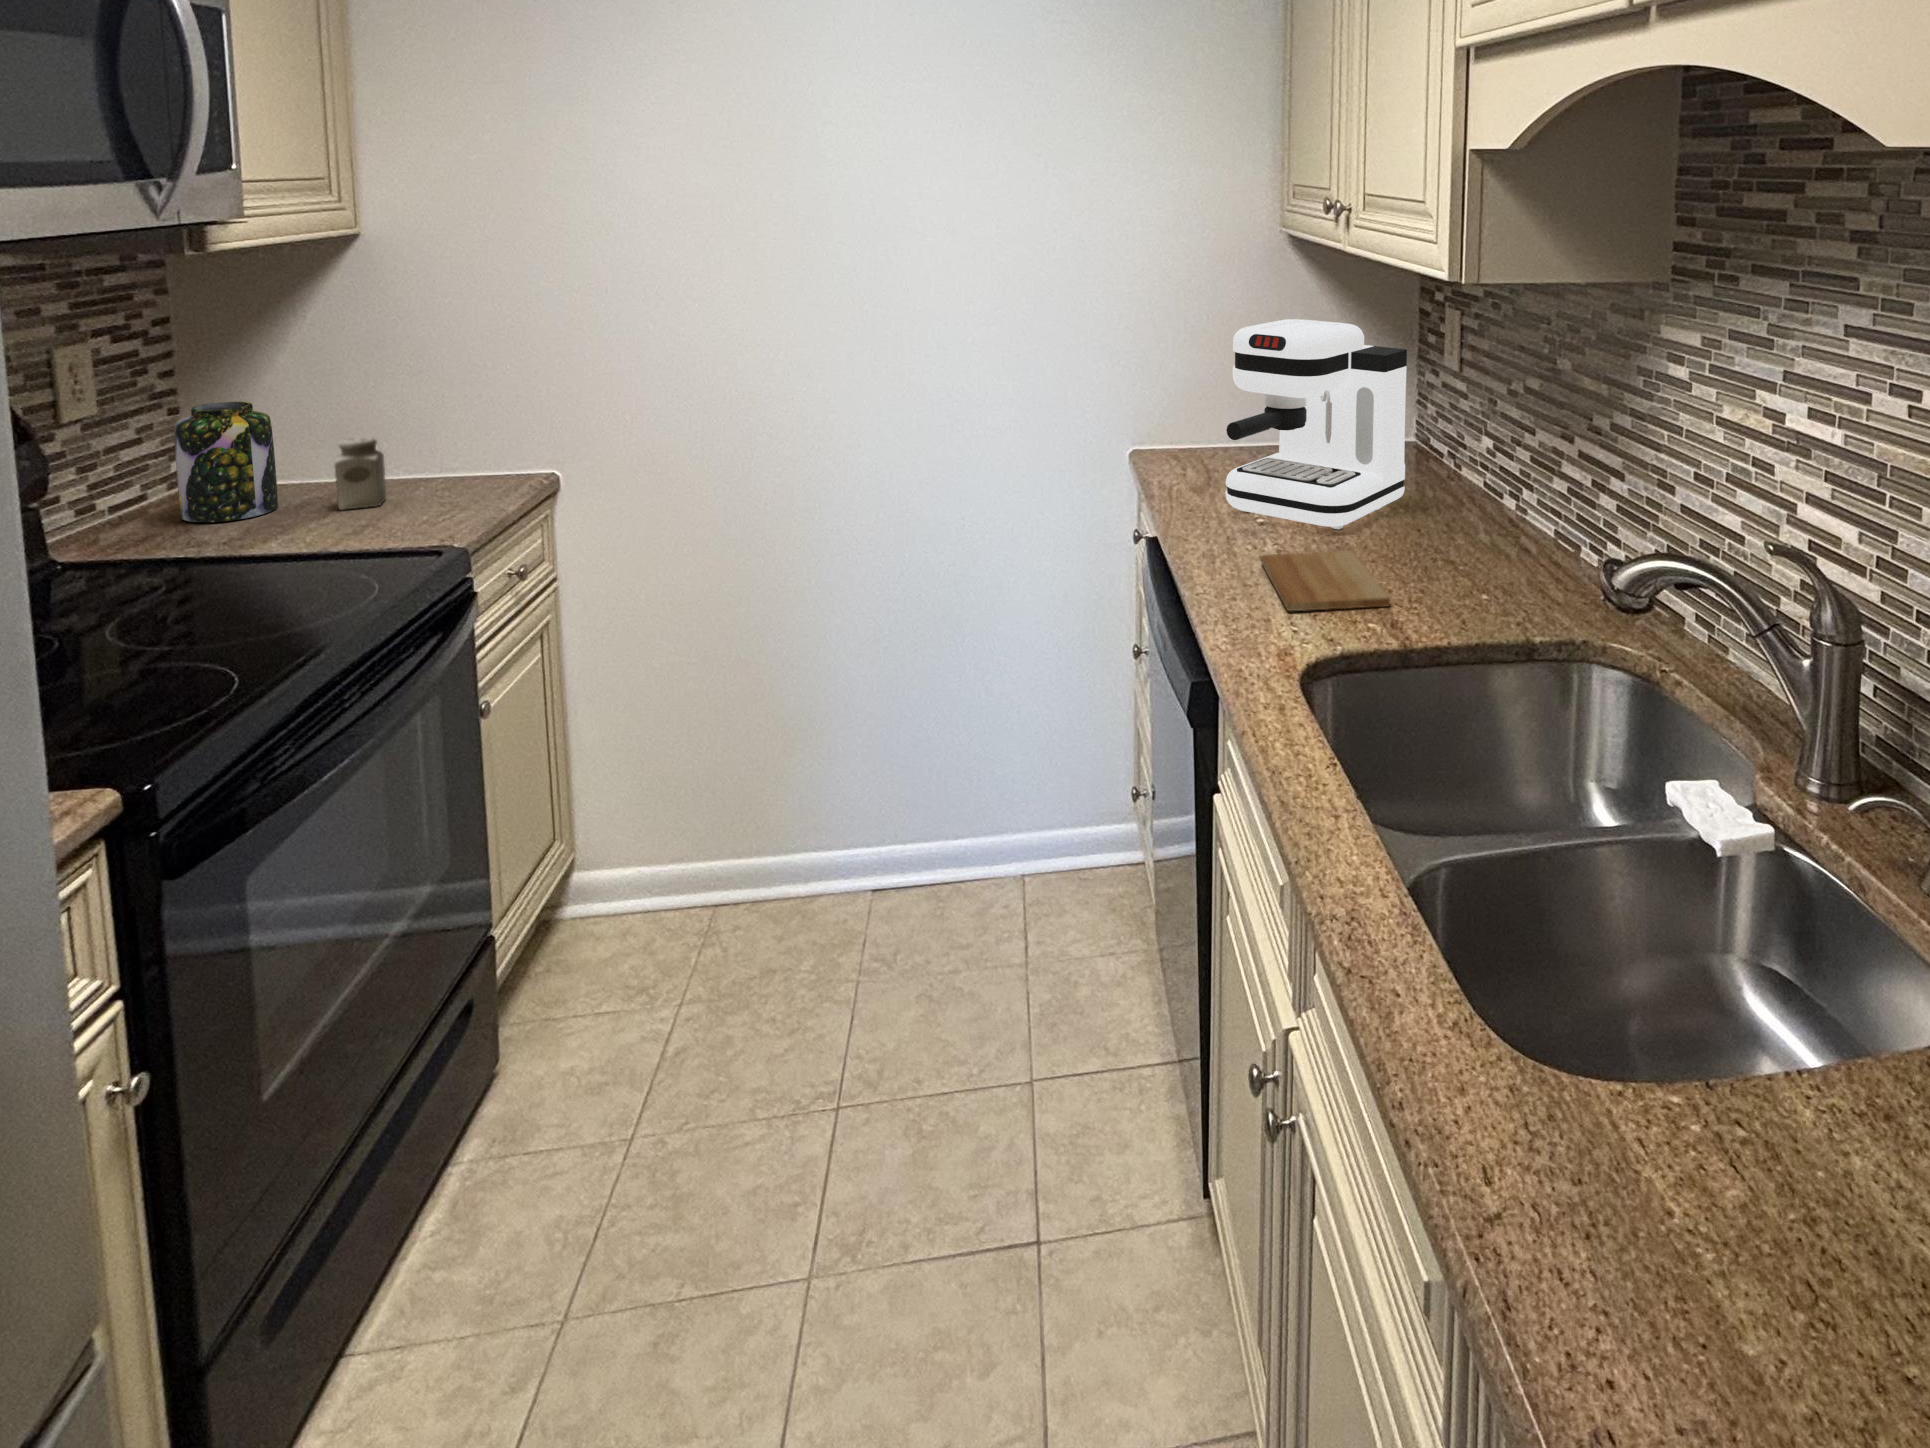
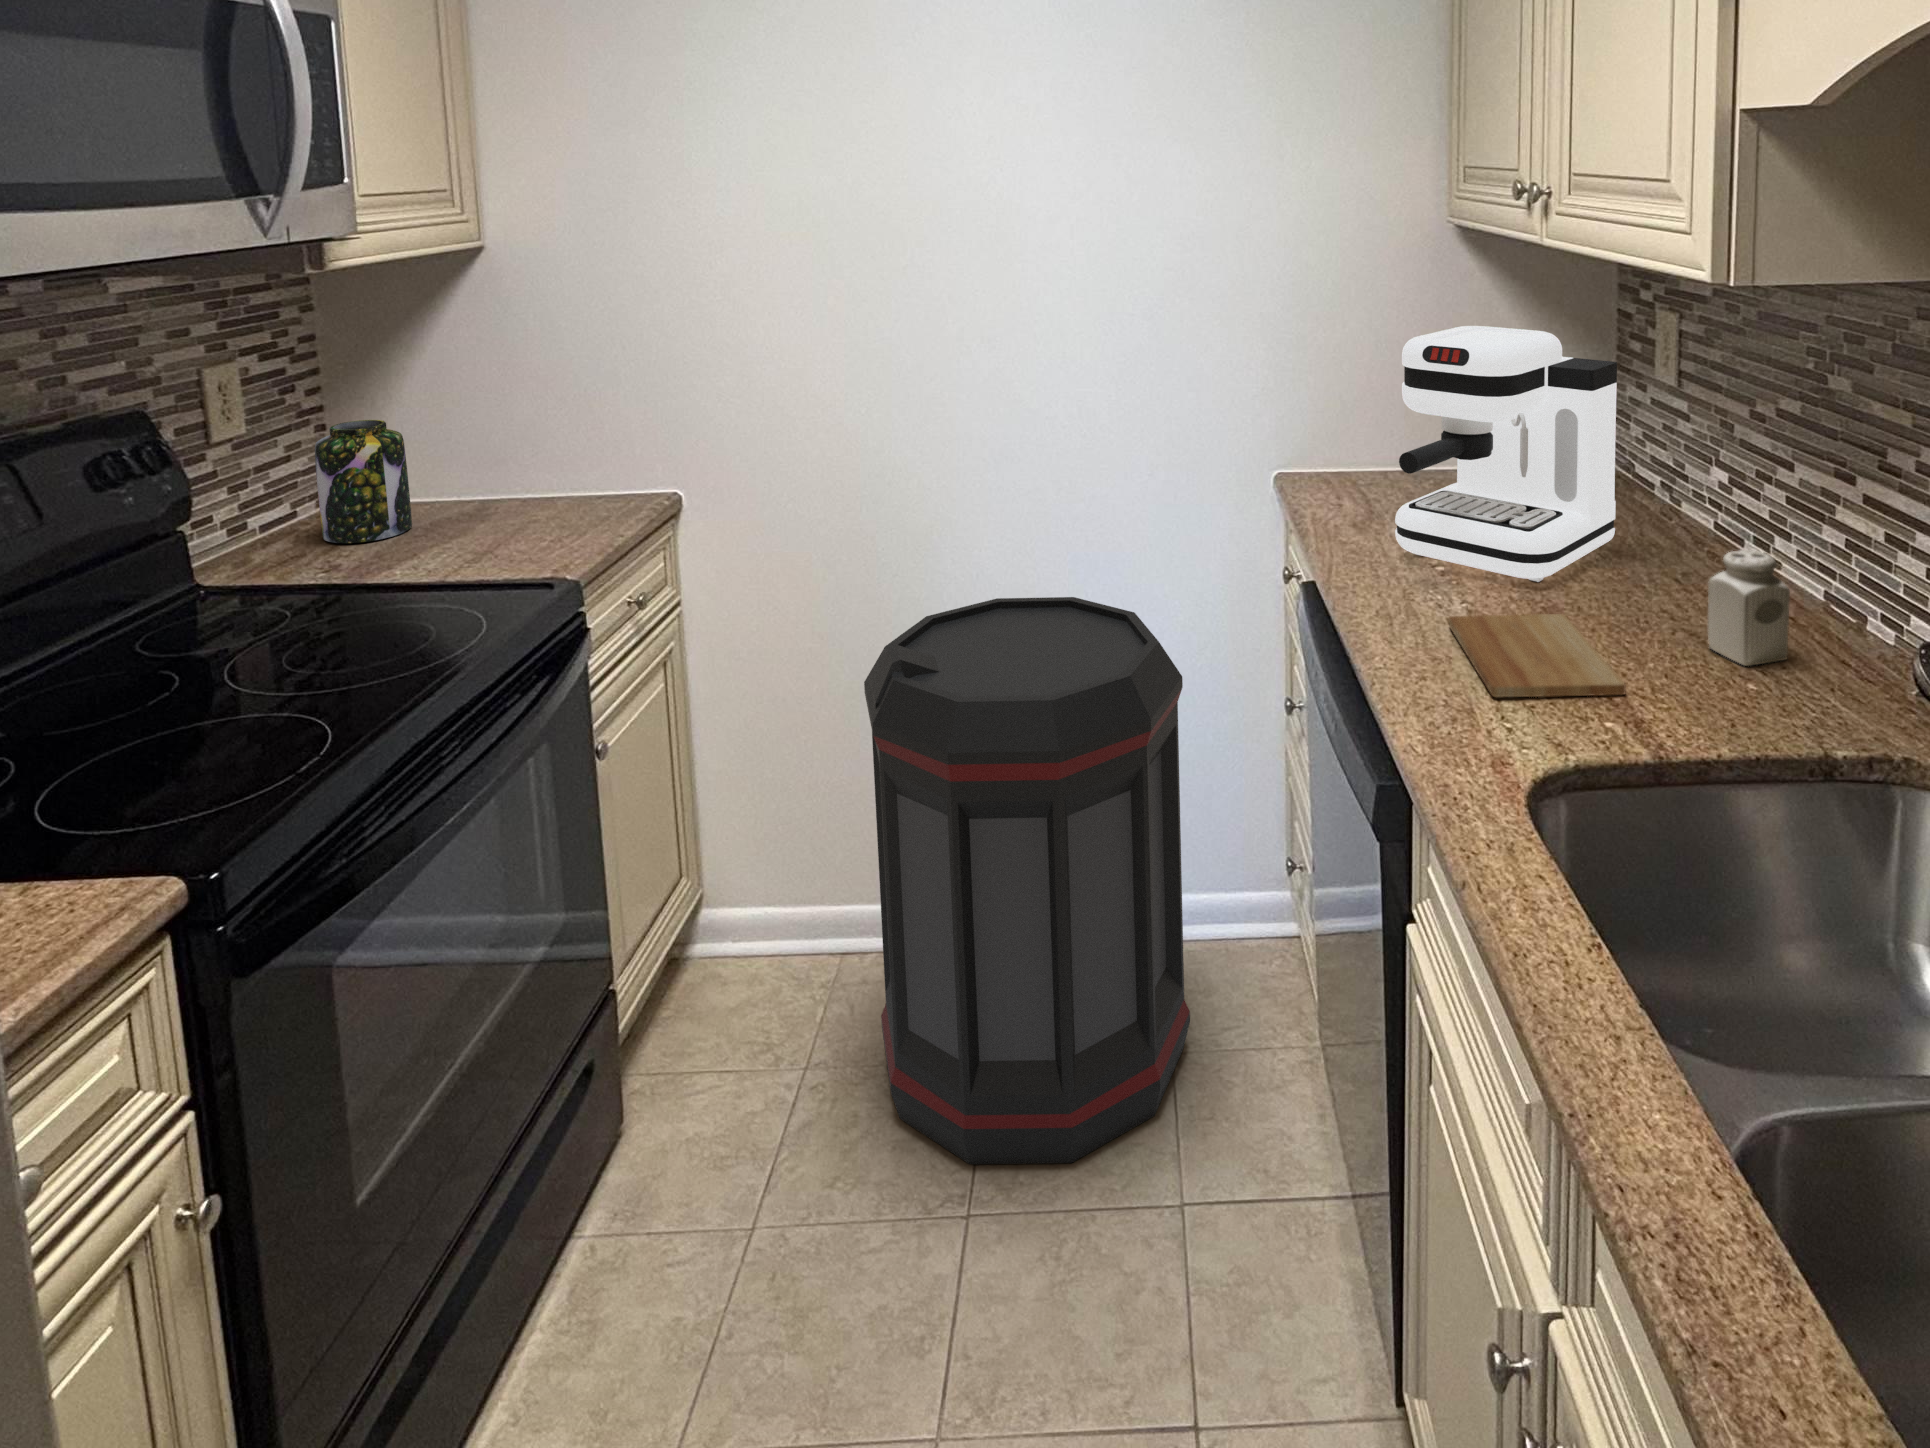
salt shaker: present [335,437,386,510] -> present [1708,550,1790,666]
trash can: none [746,563,1045,1067] -> present [864,597,1190,1164]

